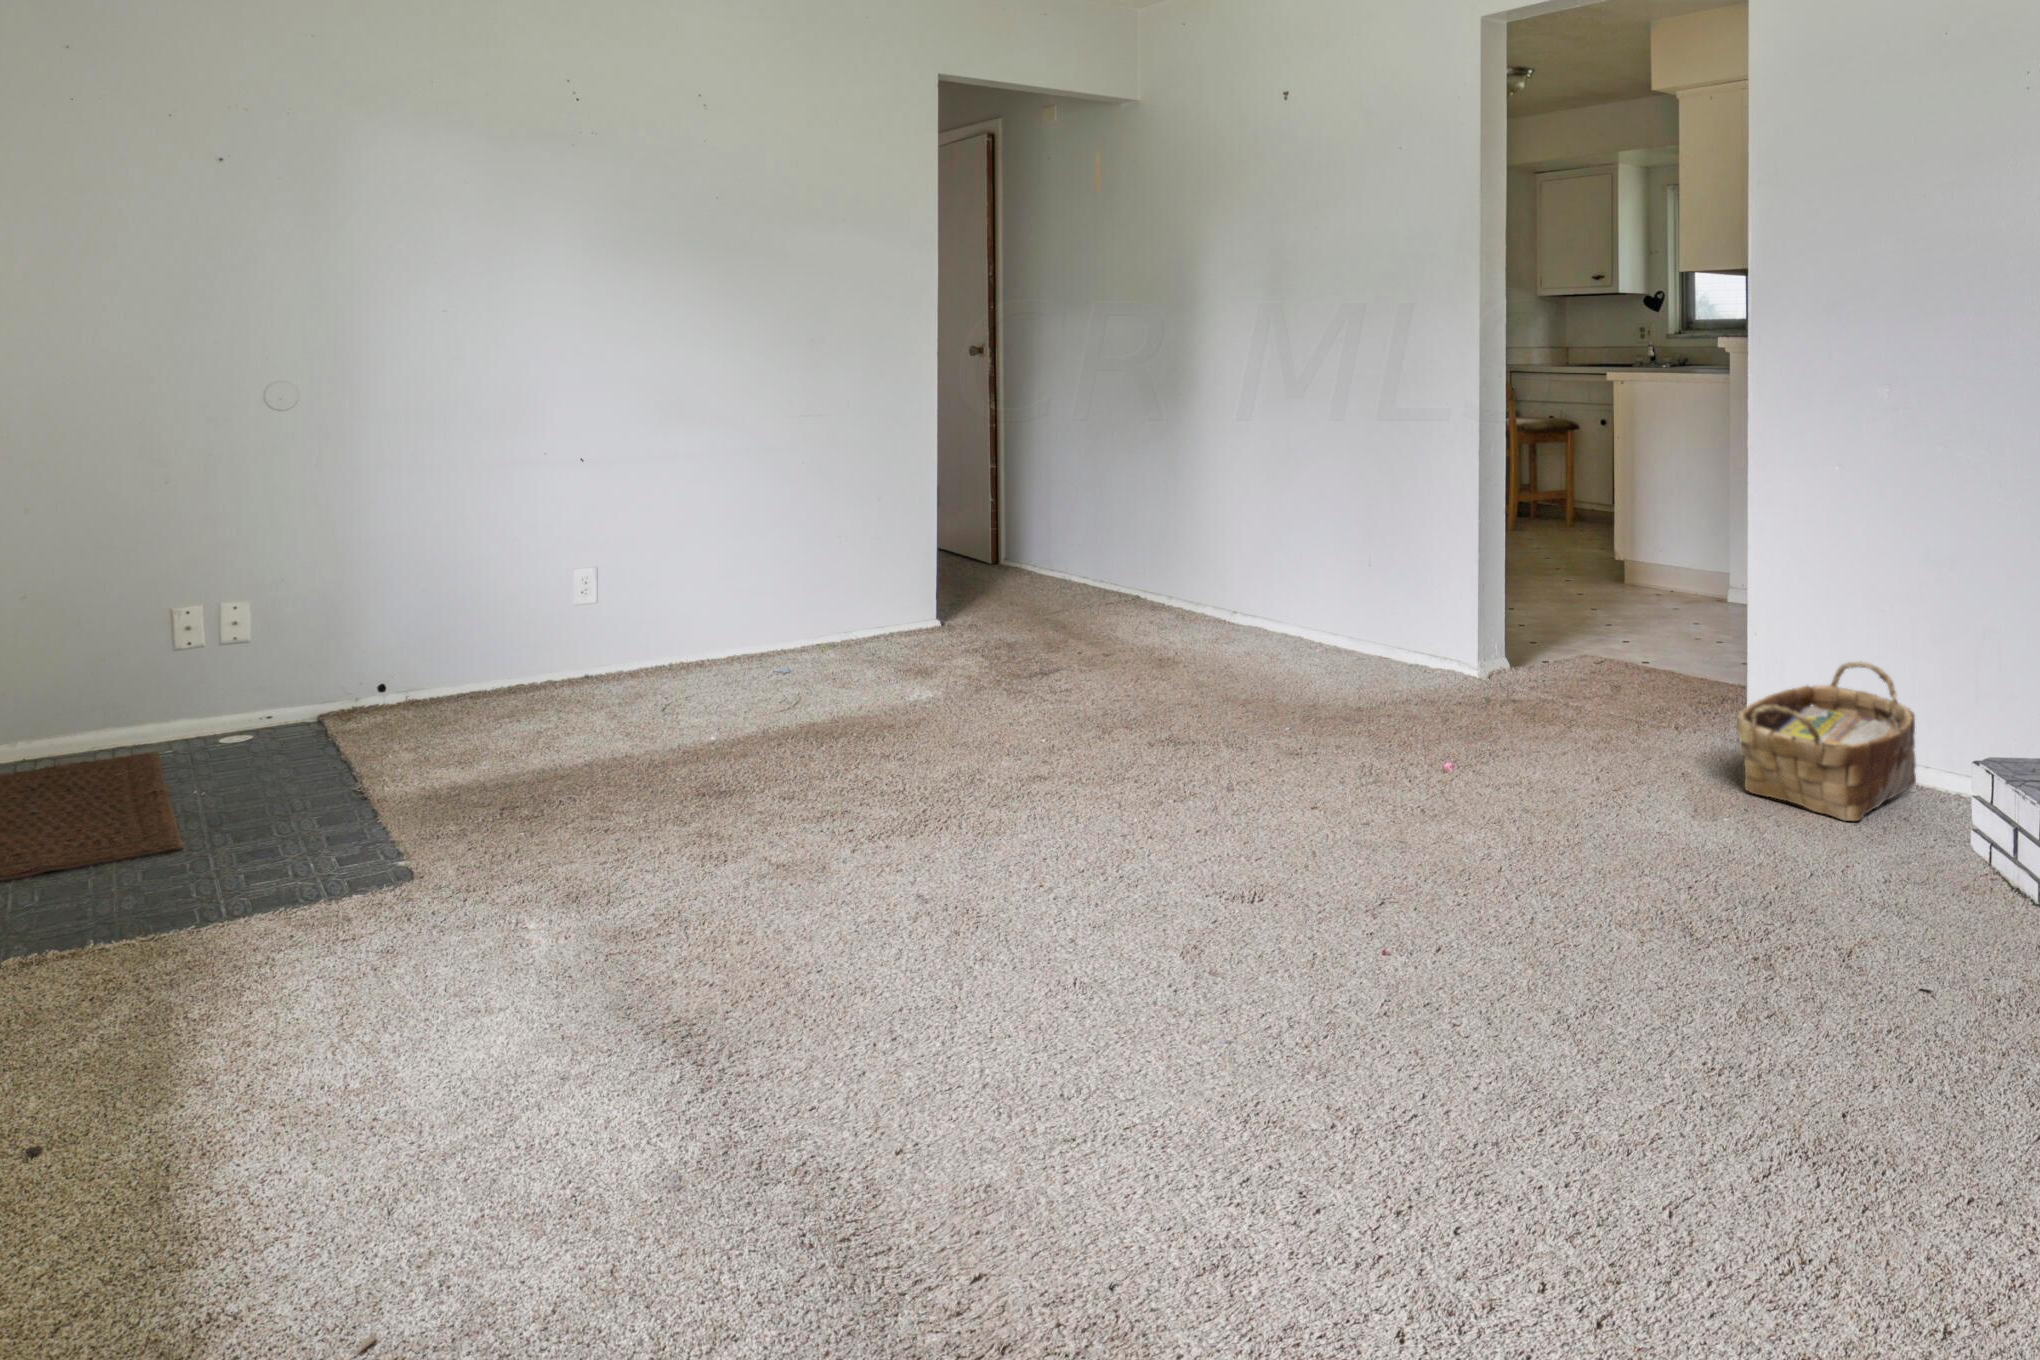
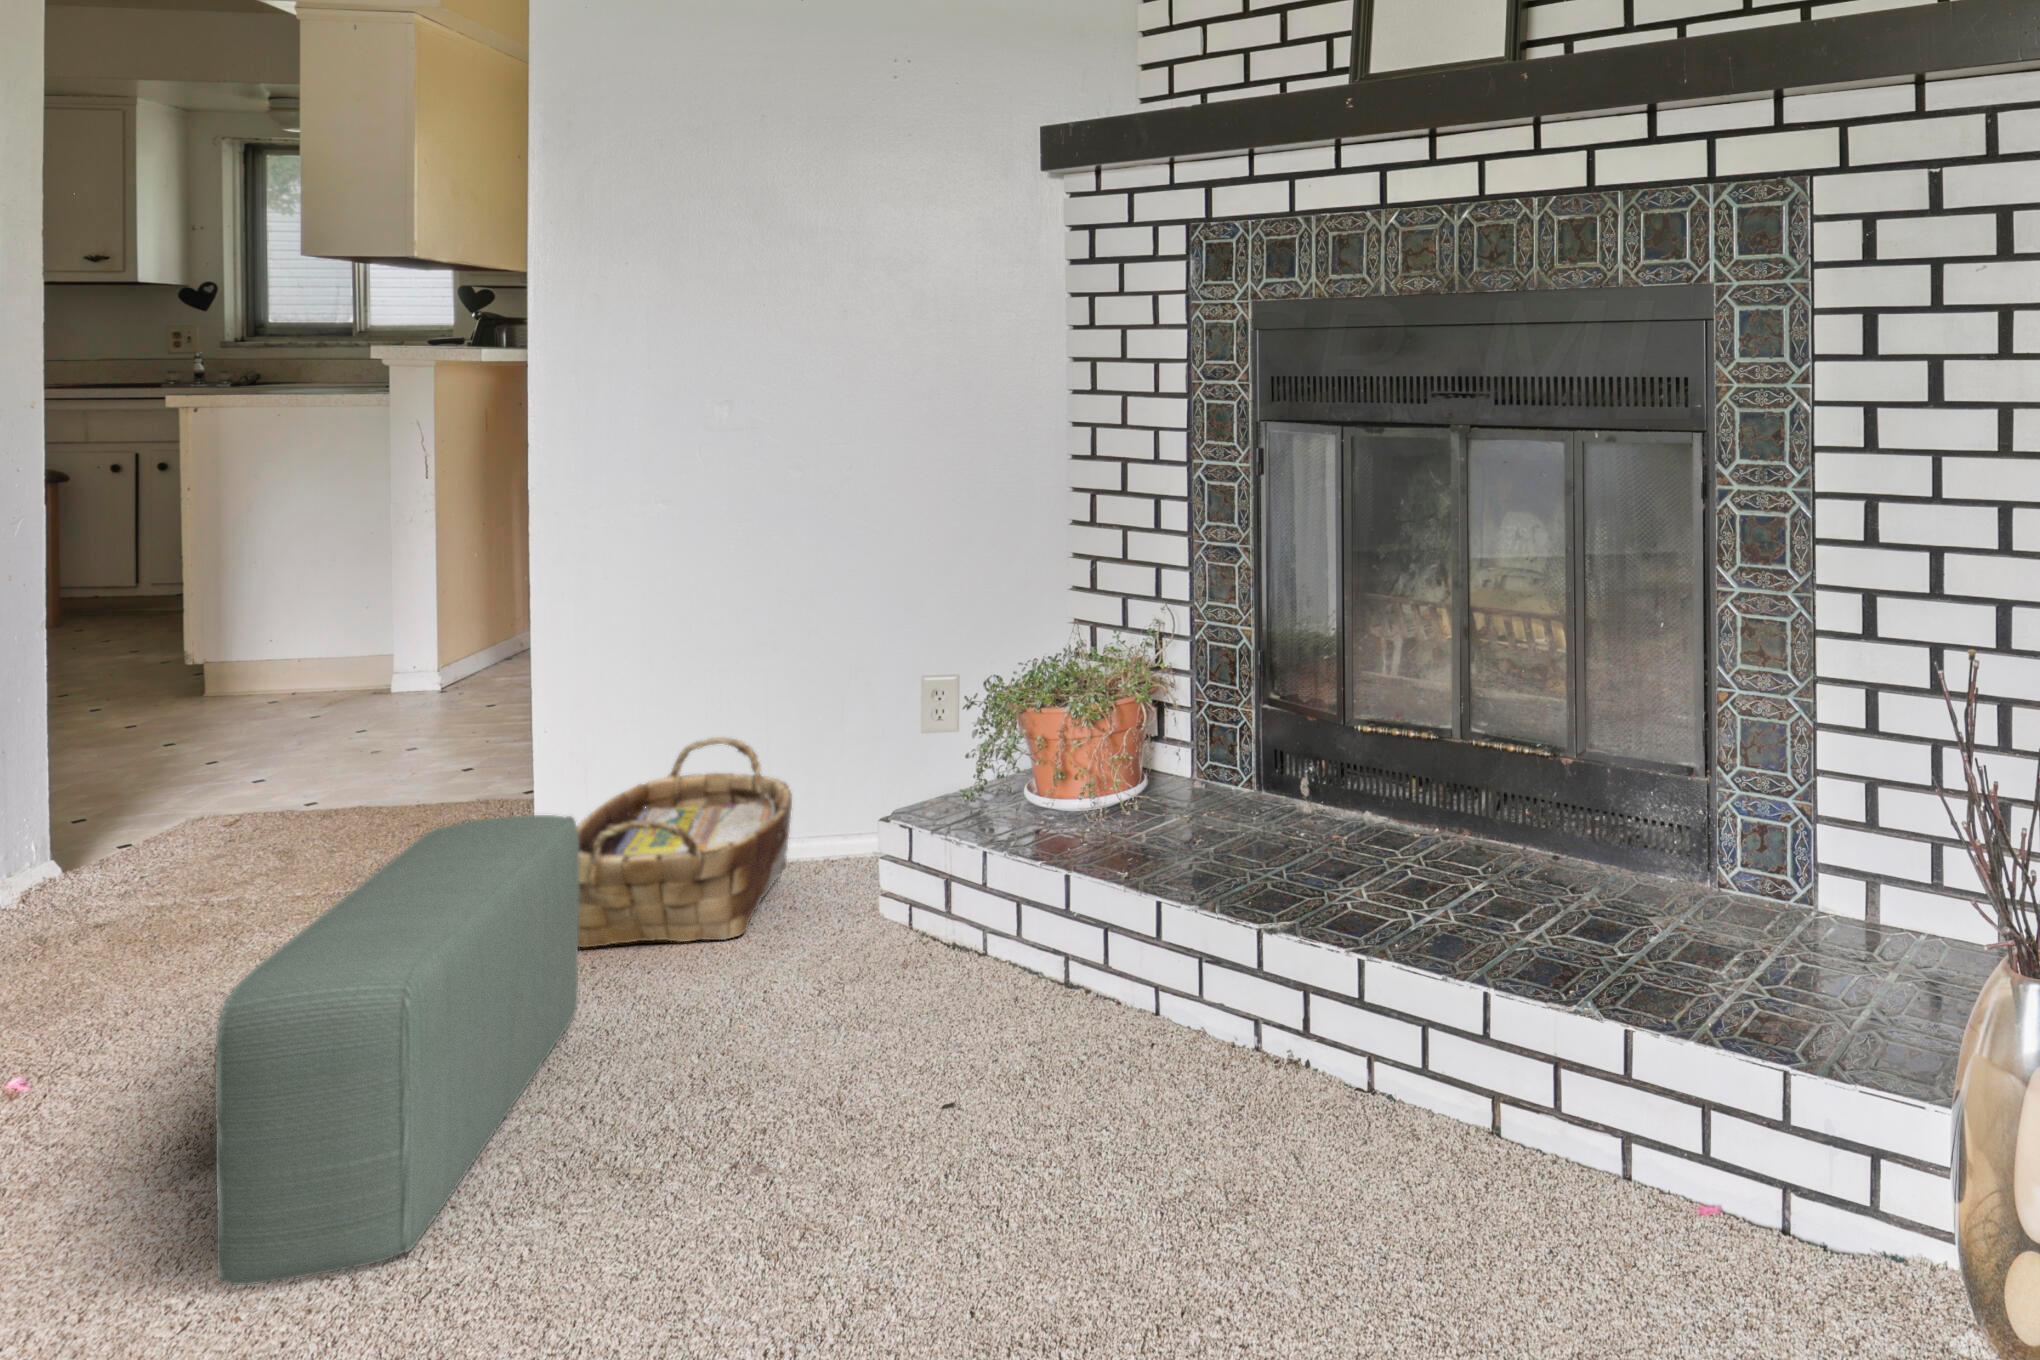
pouf: none [1486,671,1724,916] -> present [215,815,579,1285]

